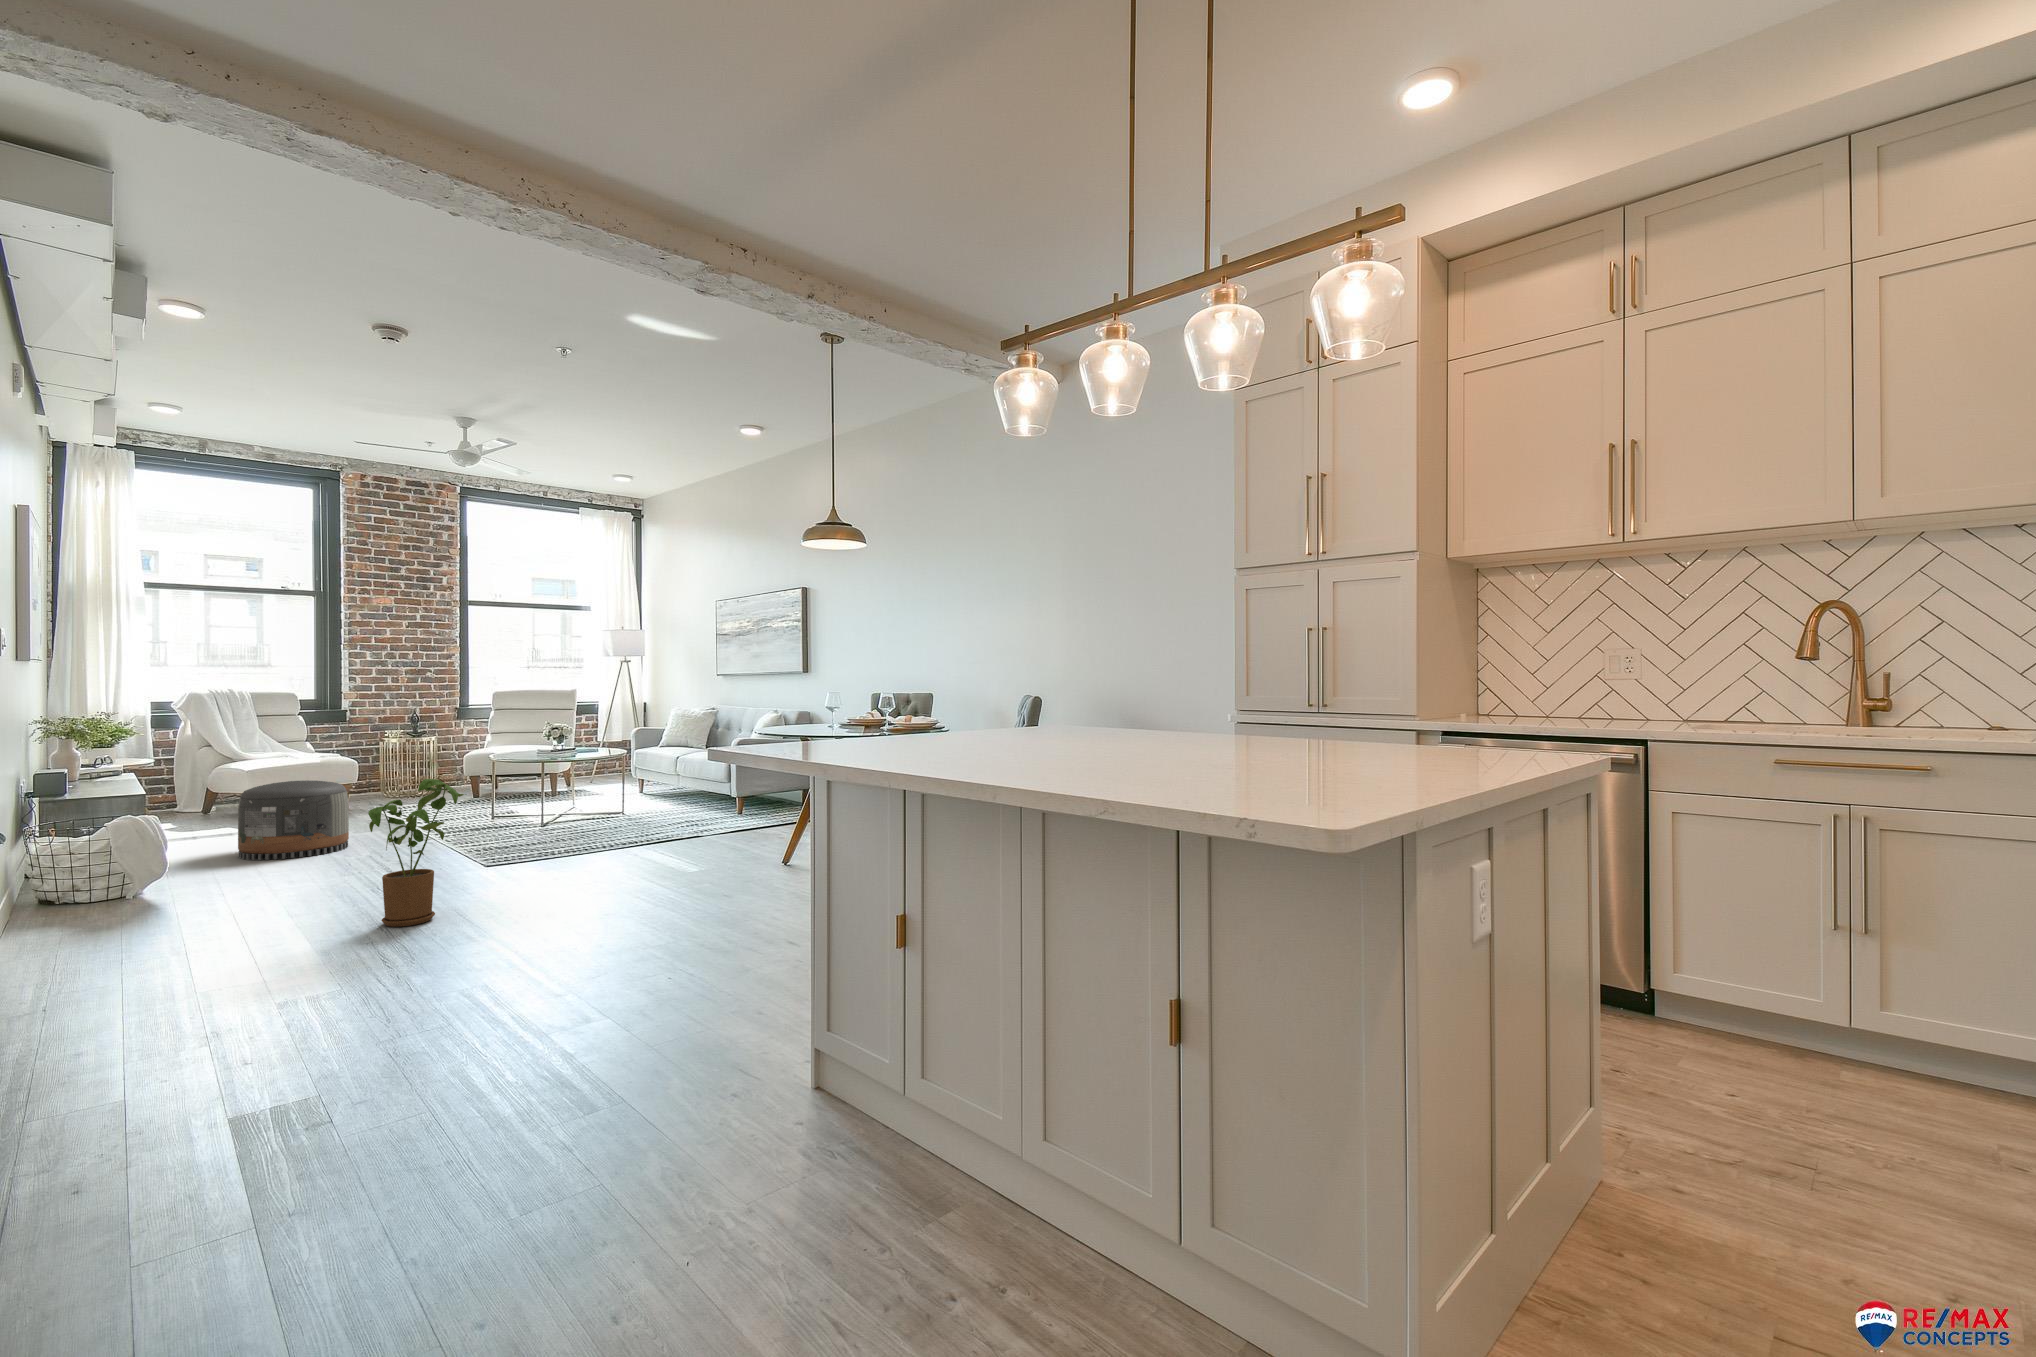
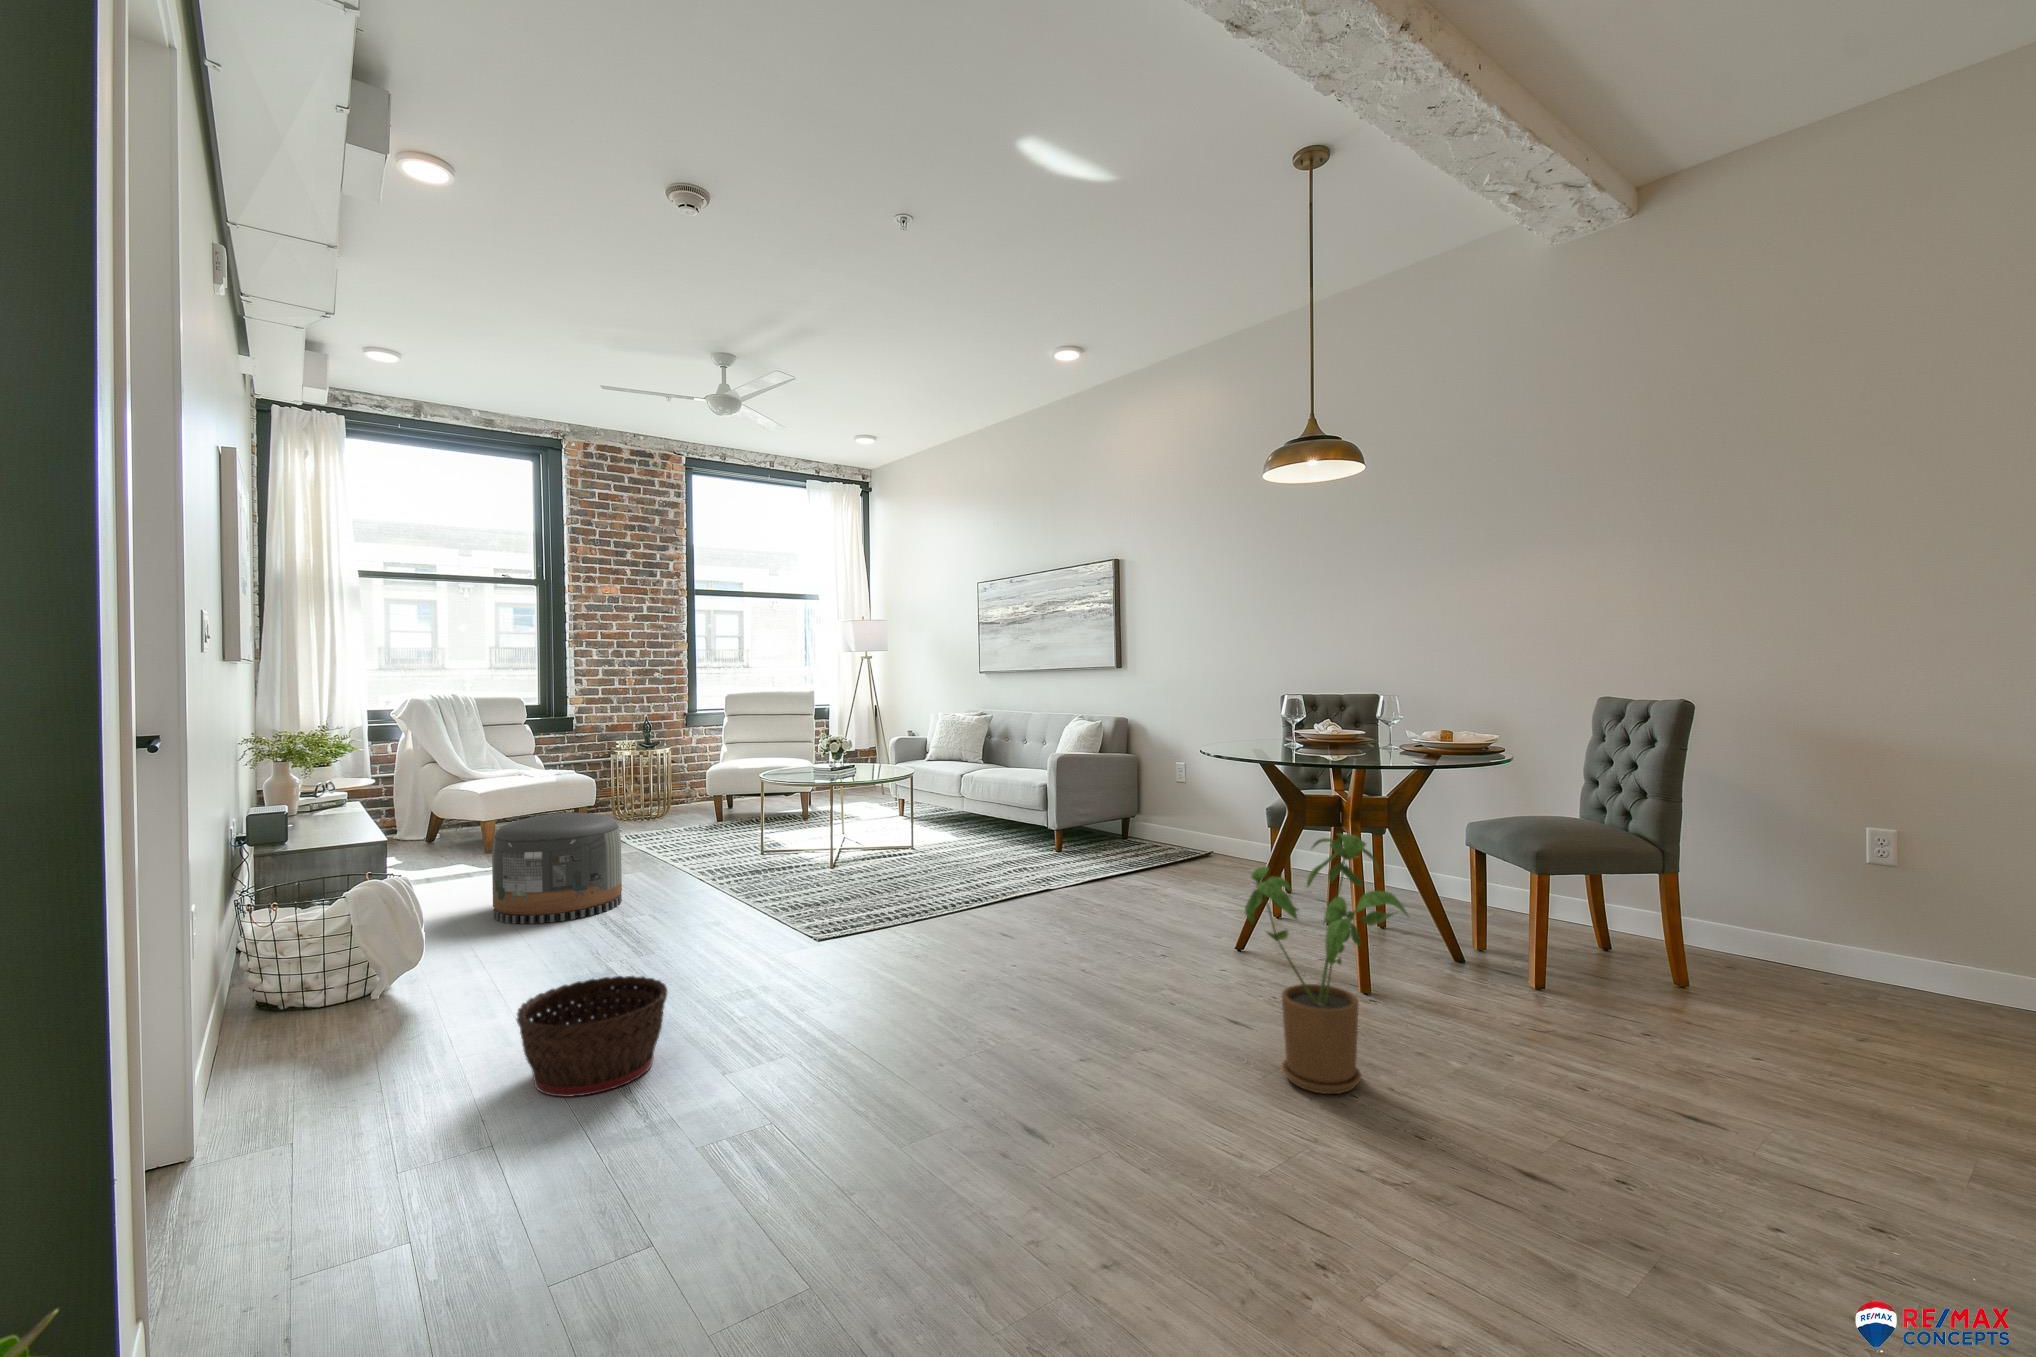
house plant: present [368,779,466,927] -> present [1245,833,1408,1094]
basket: none [213,869,322,932] -> present [517,976,667,1097]

